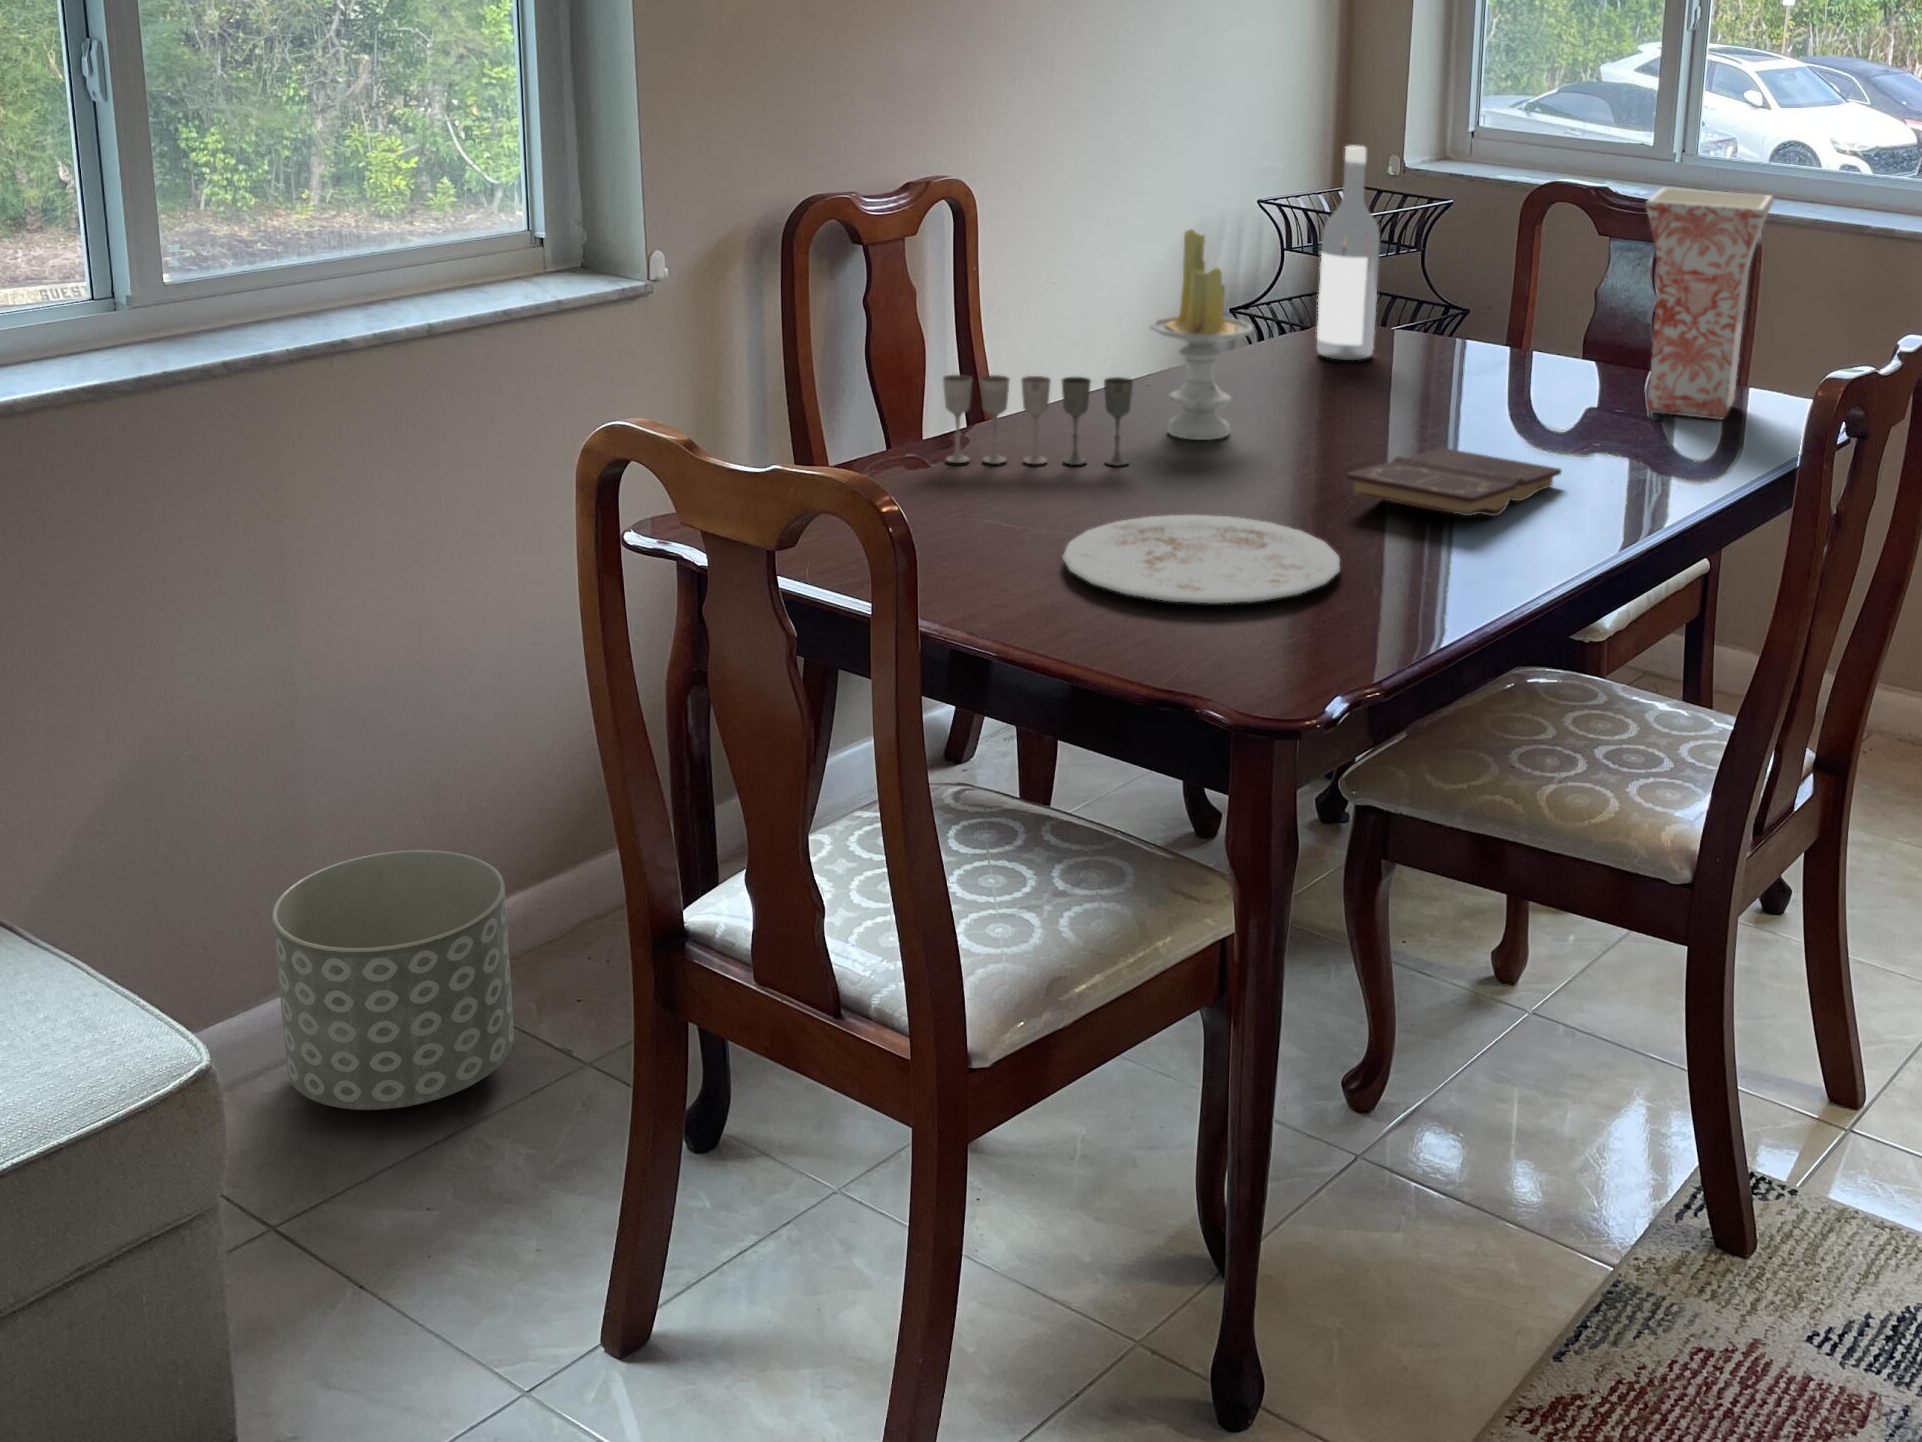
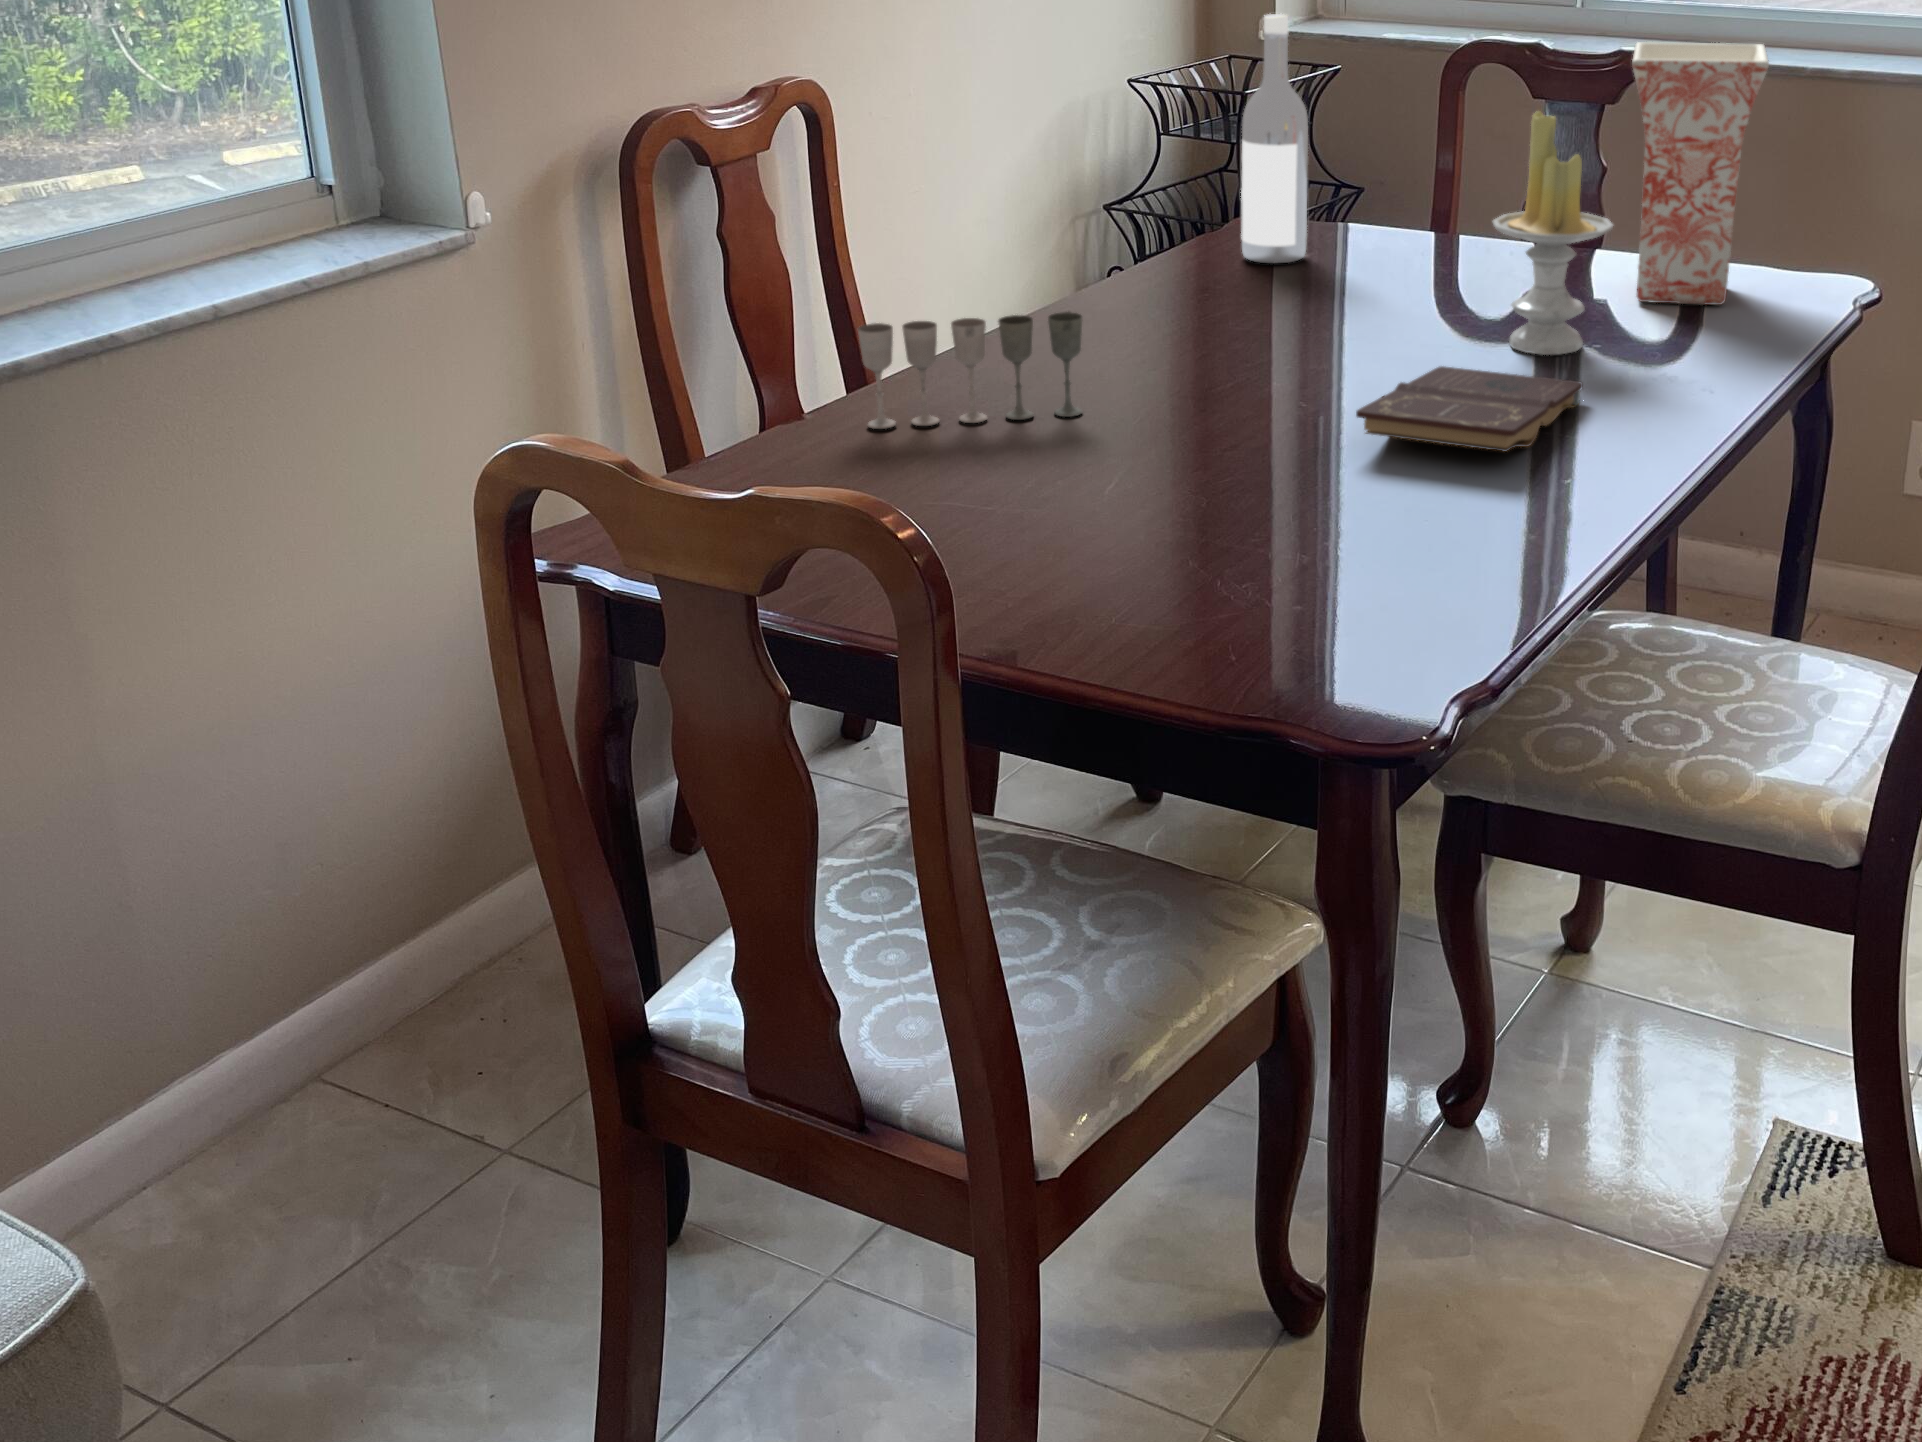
candle: present [1150,229,1253,440] -> present [1493,111,1613,355]
plate: present [1063,515,1340,603] -> none [1055,474,1386,595]
planter: present [272,850,514,1110] -> none [117,929,422,1246]

